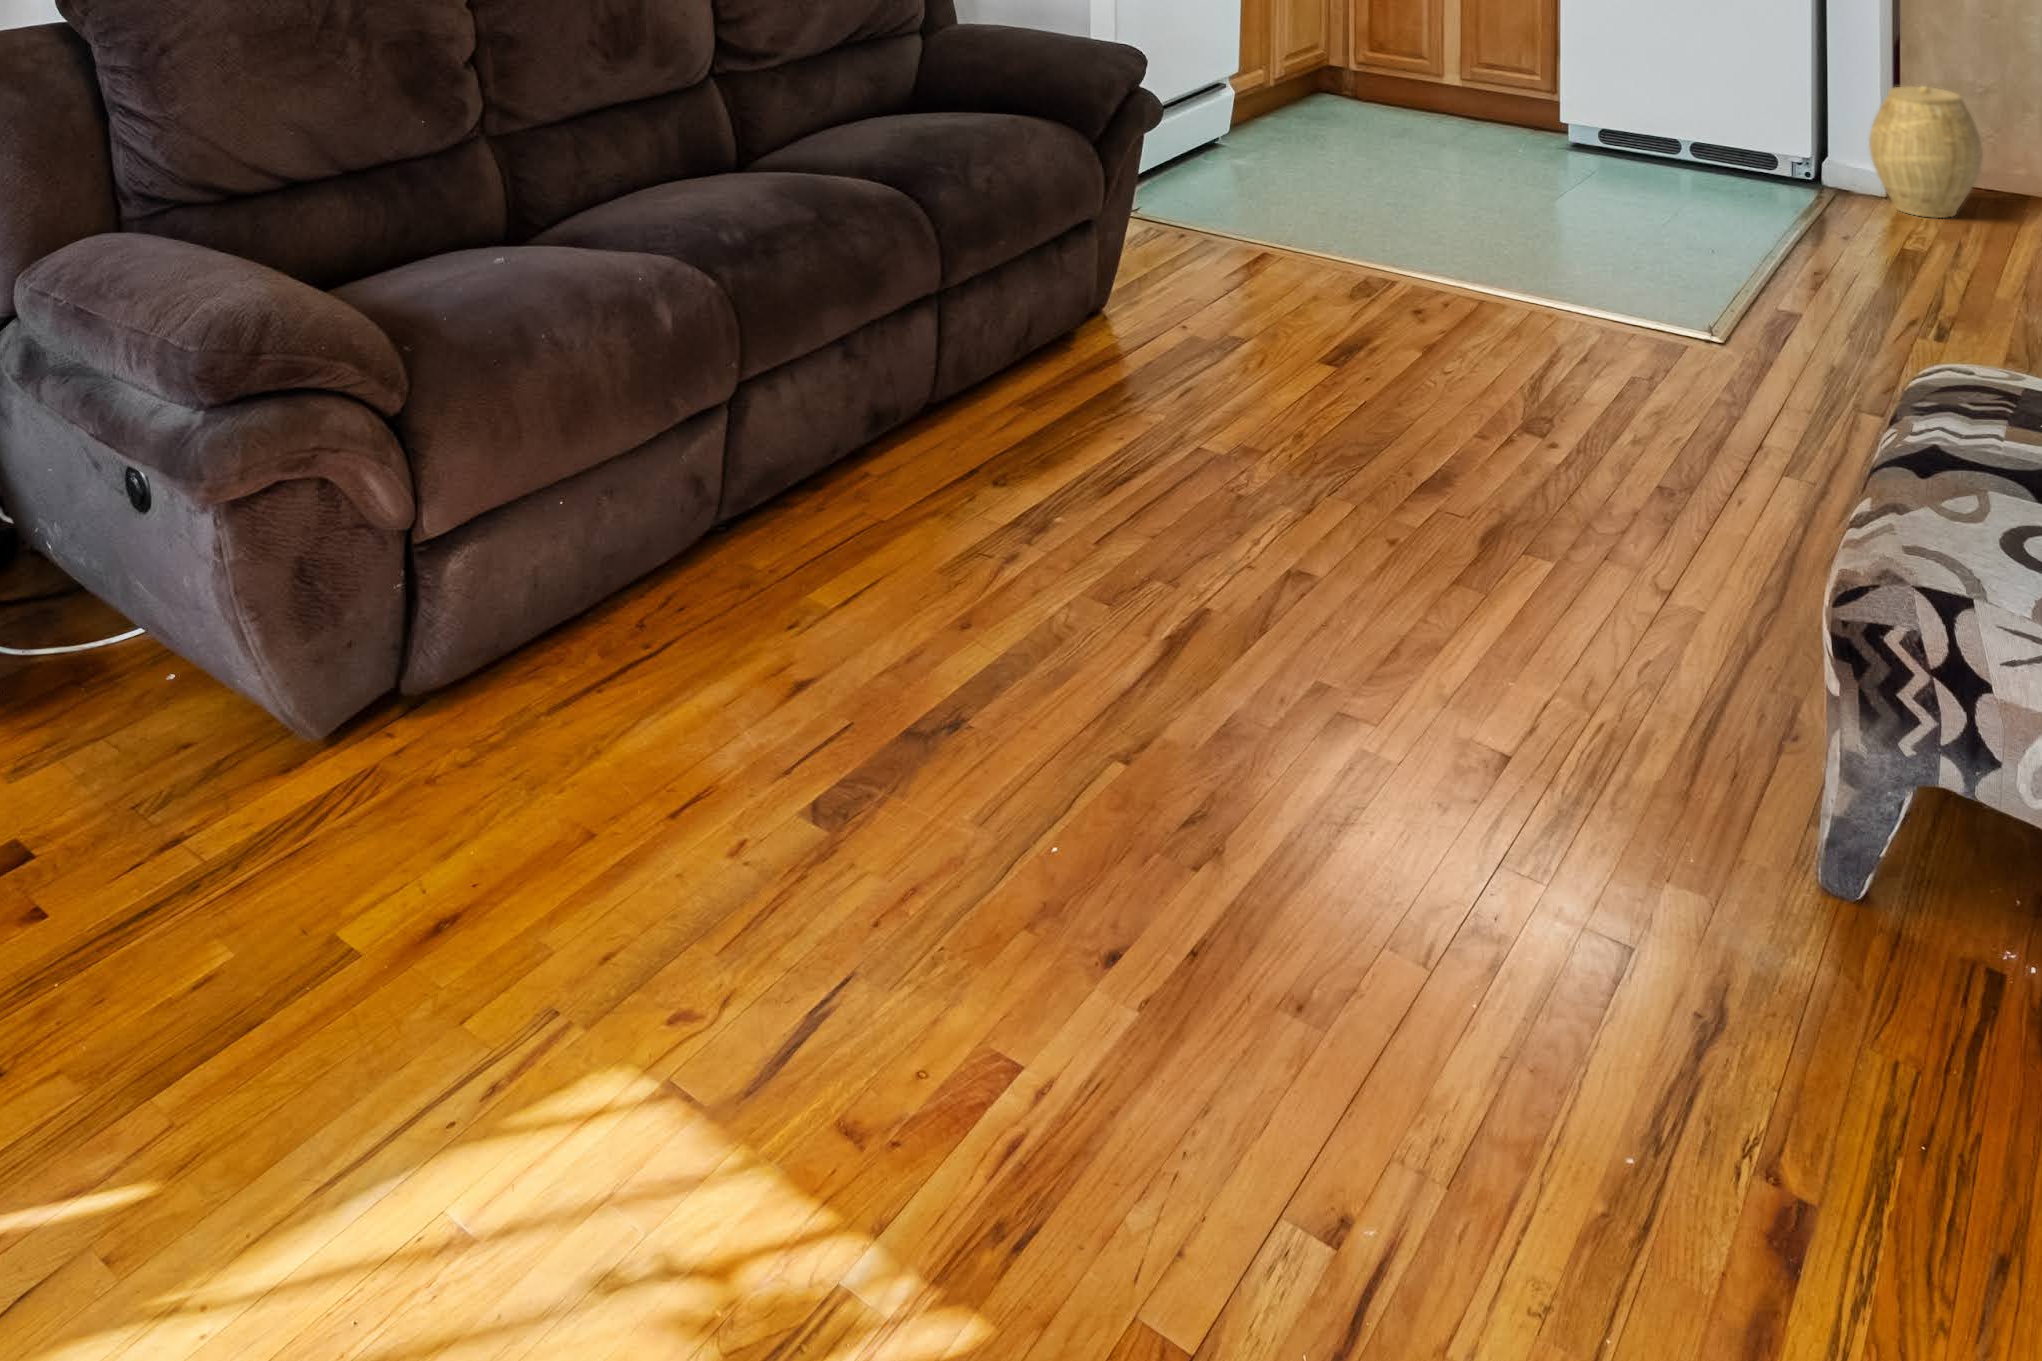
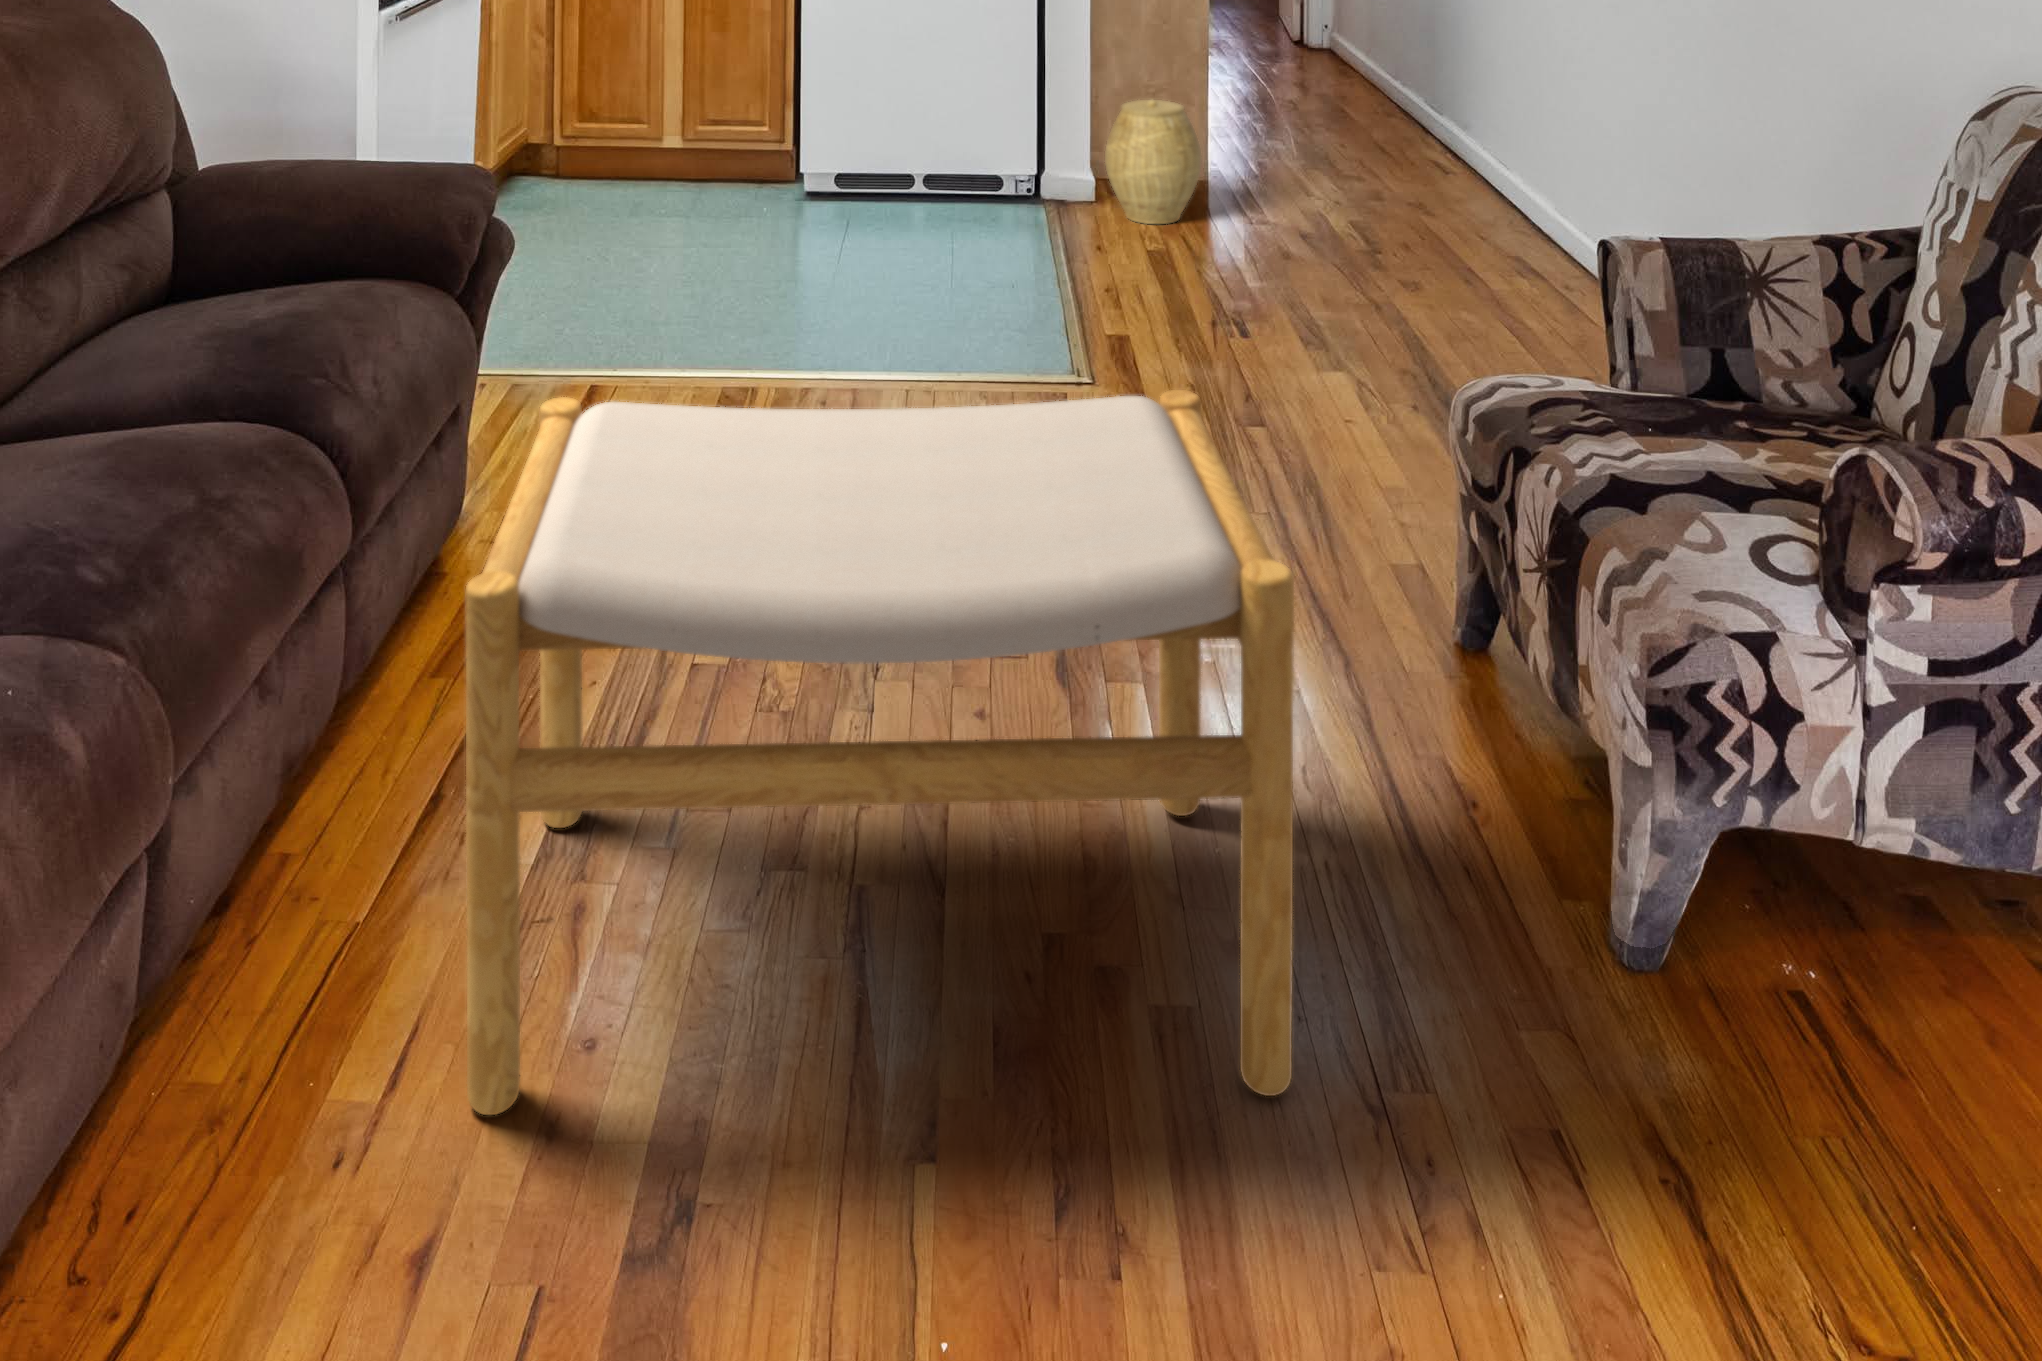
footstool: none [806,198,1507,867] -> present [465,390,1294,1115]

